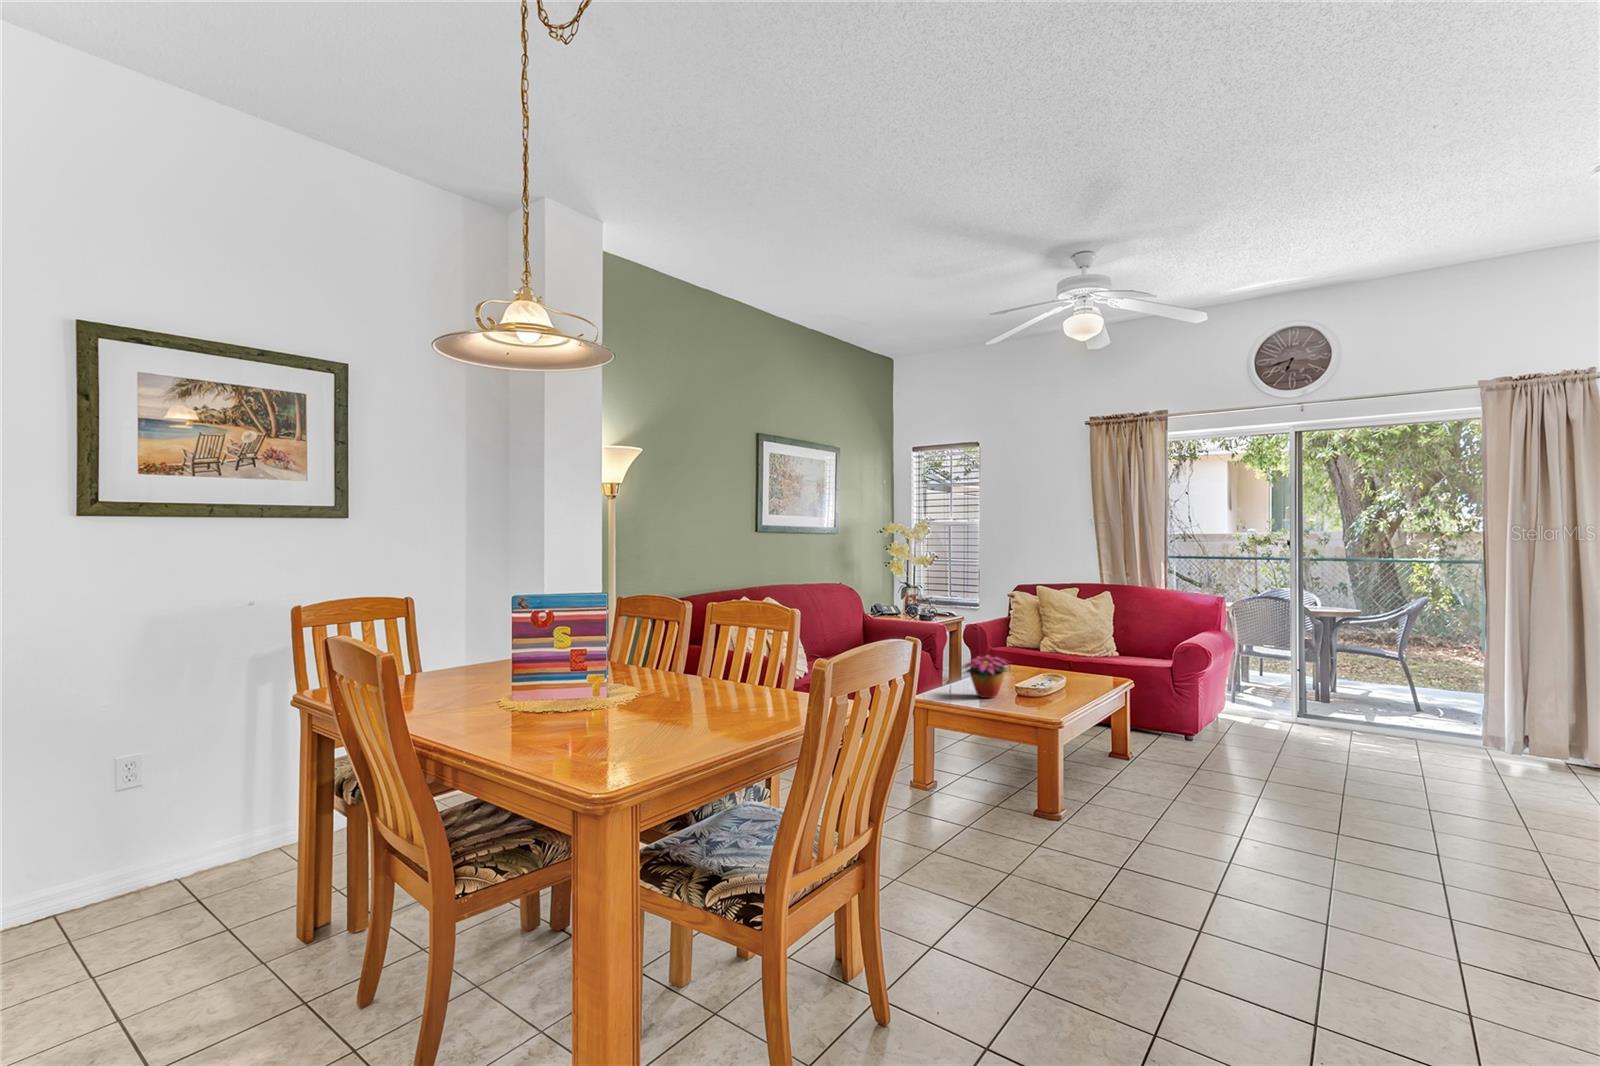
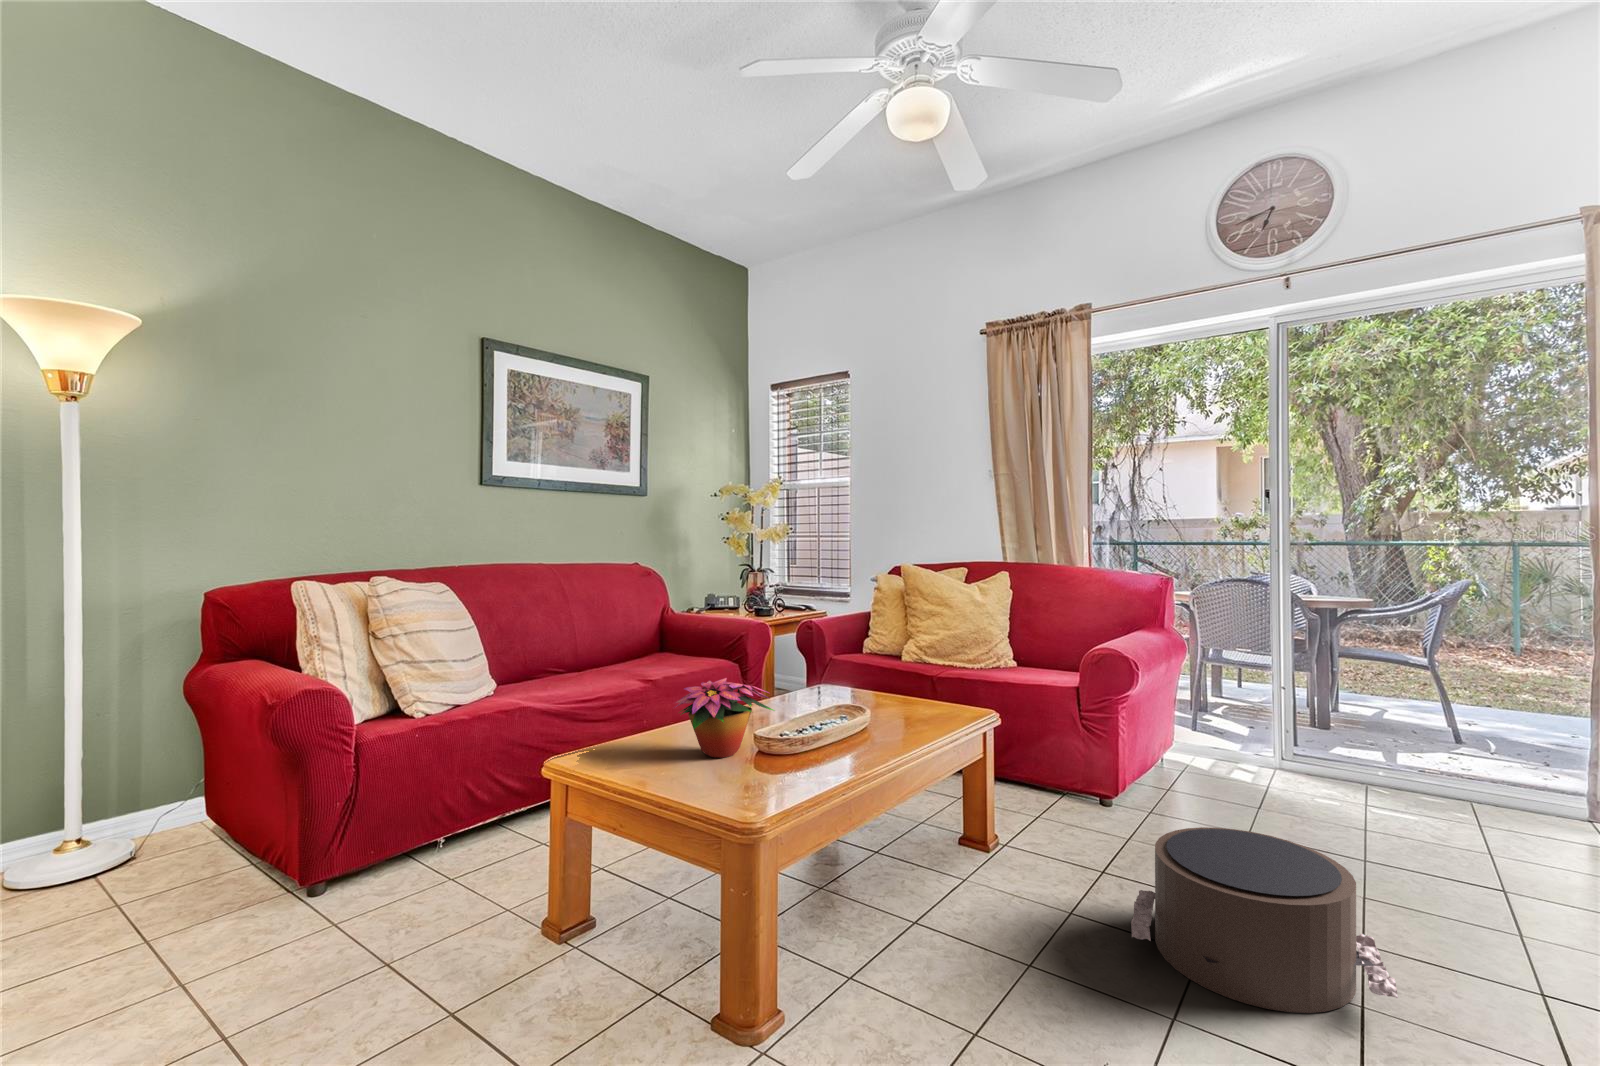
pouf: none [1222,739,1361,819] -> present [1131,827,1398,1013]

